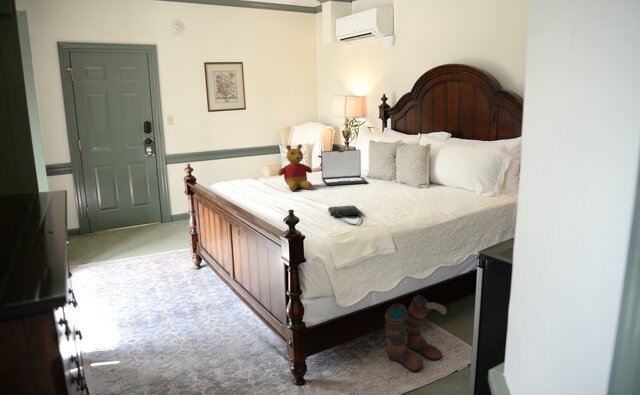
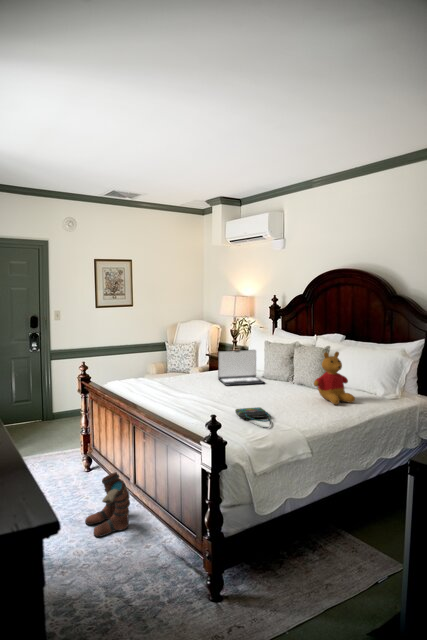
stuffed bear: present [278,144,312,191] -> present [314,352,355,405]
boots: present [385,295,446,372] -> present [85,472,130,537]

